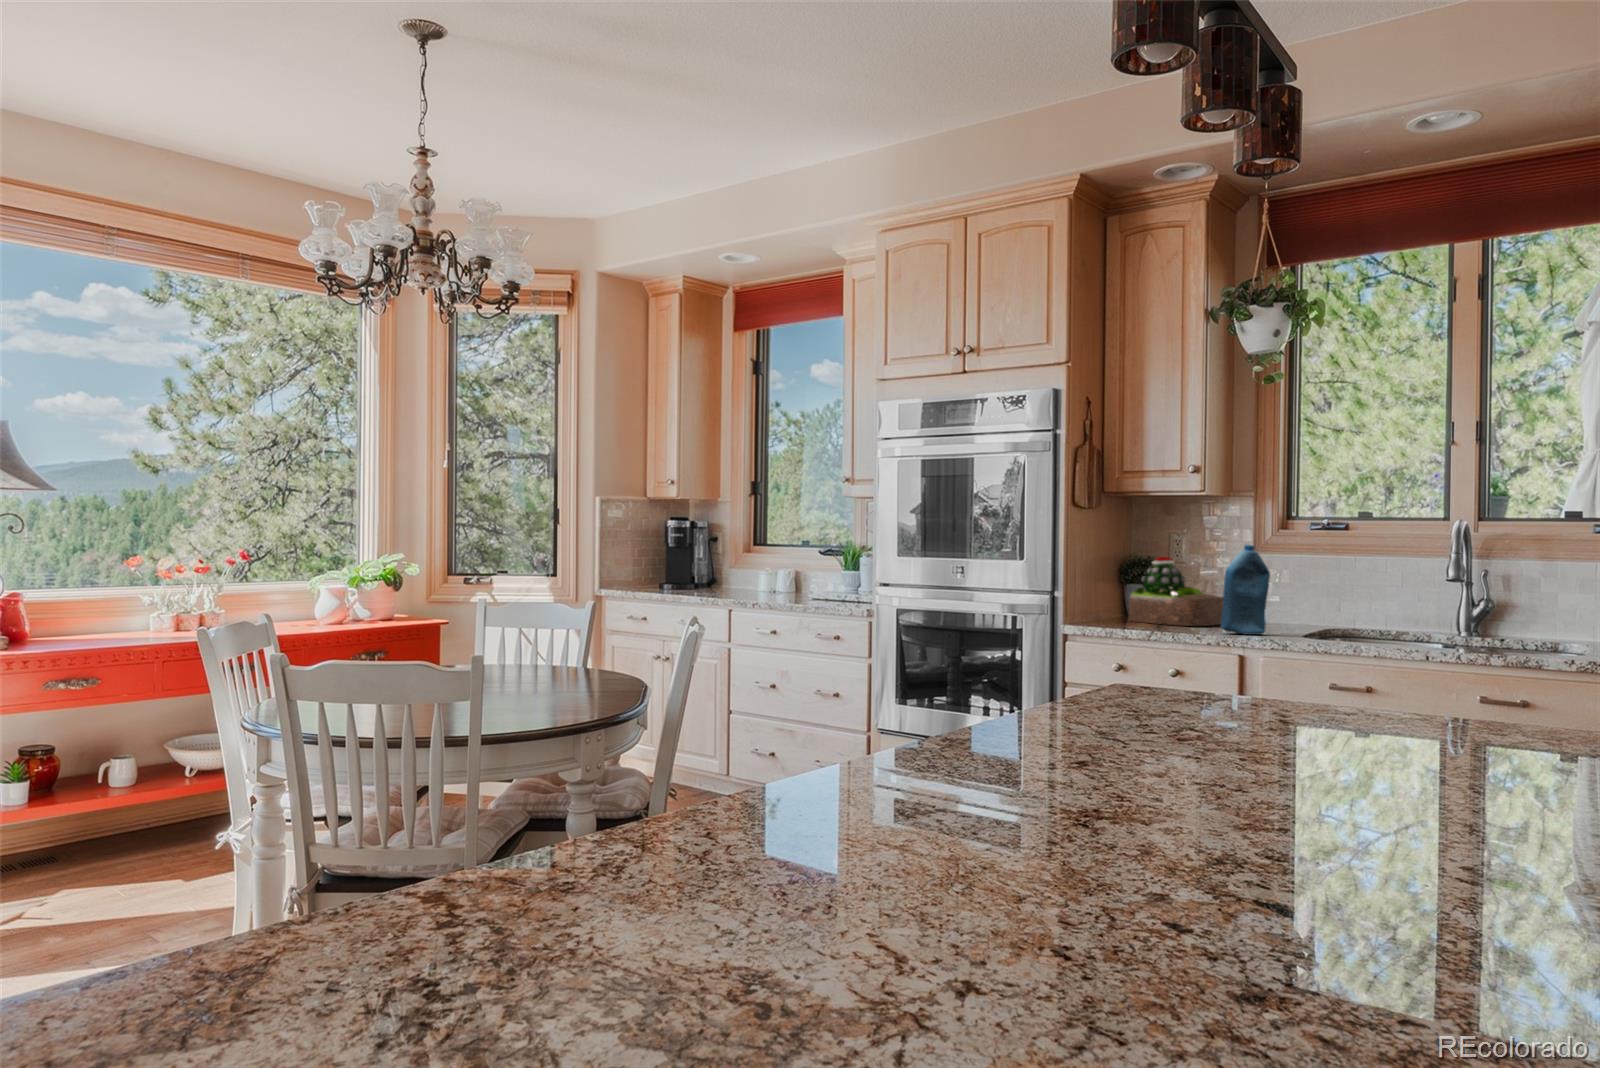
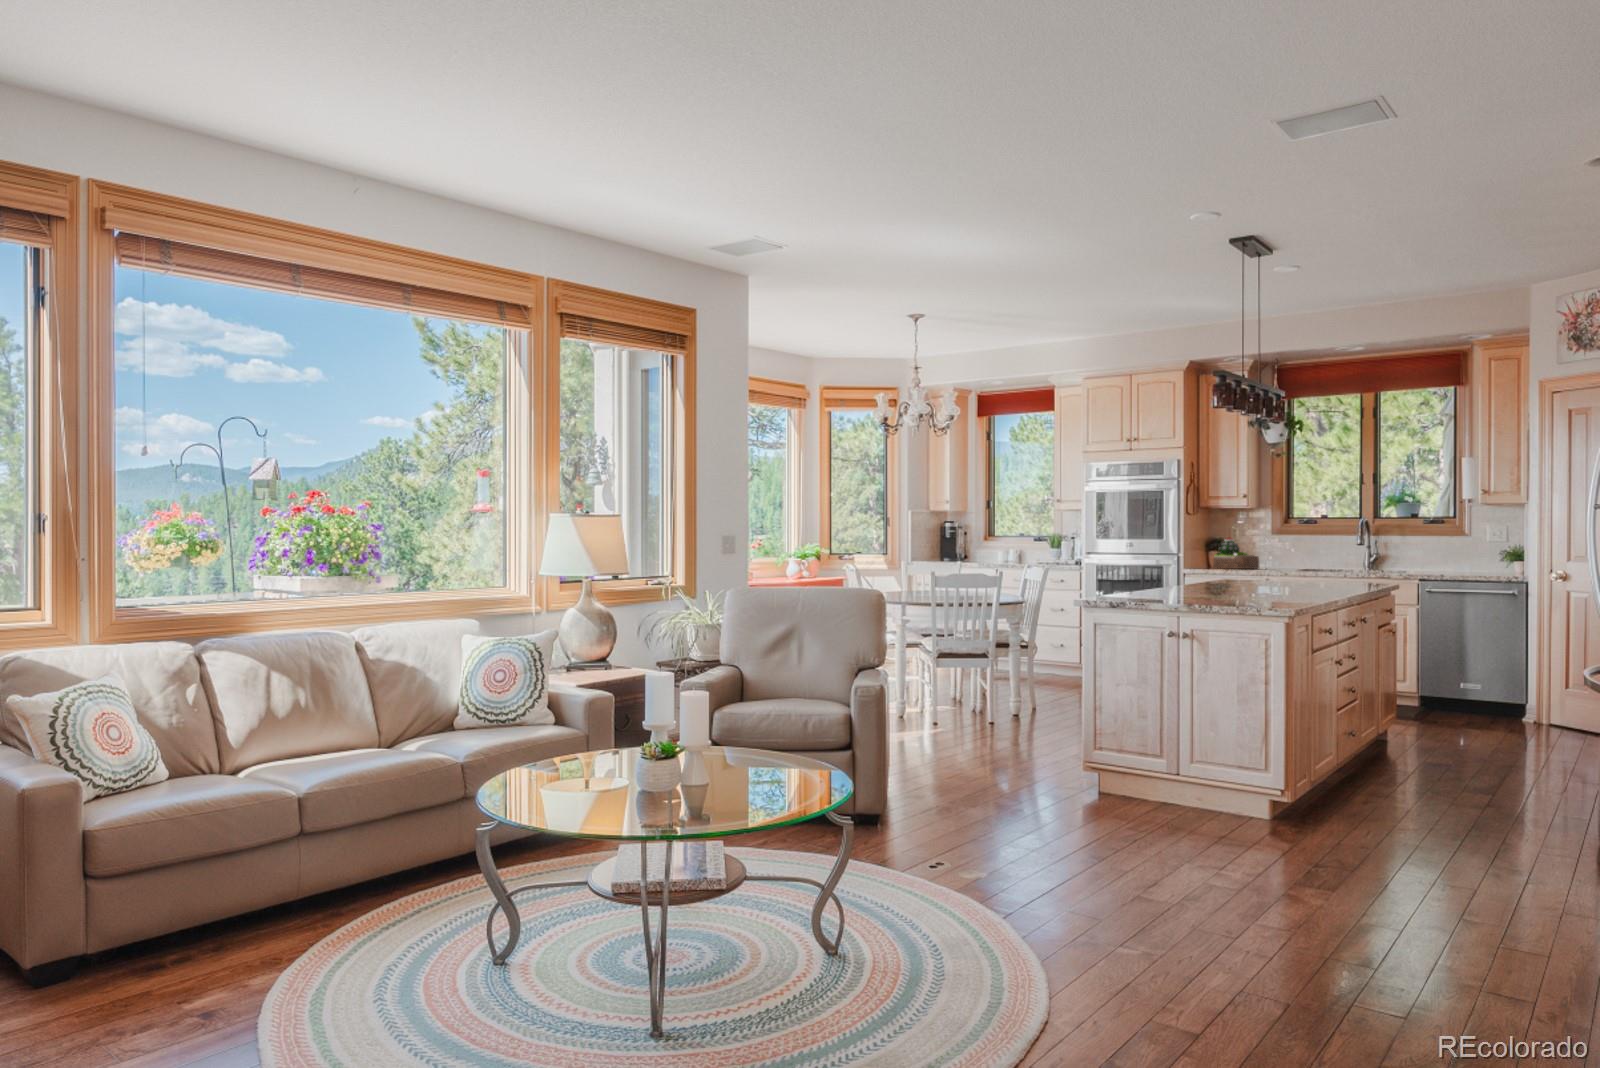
bottle: present [1221,545,1270,635] -> none [1258,530,1280,570]

